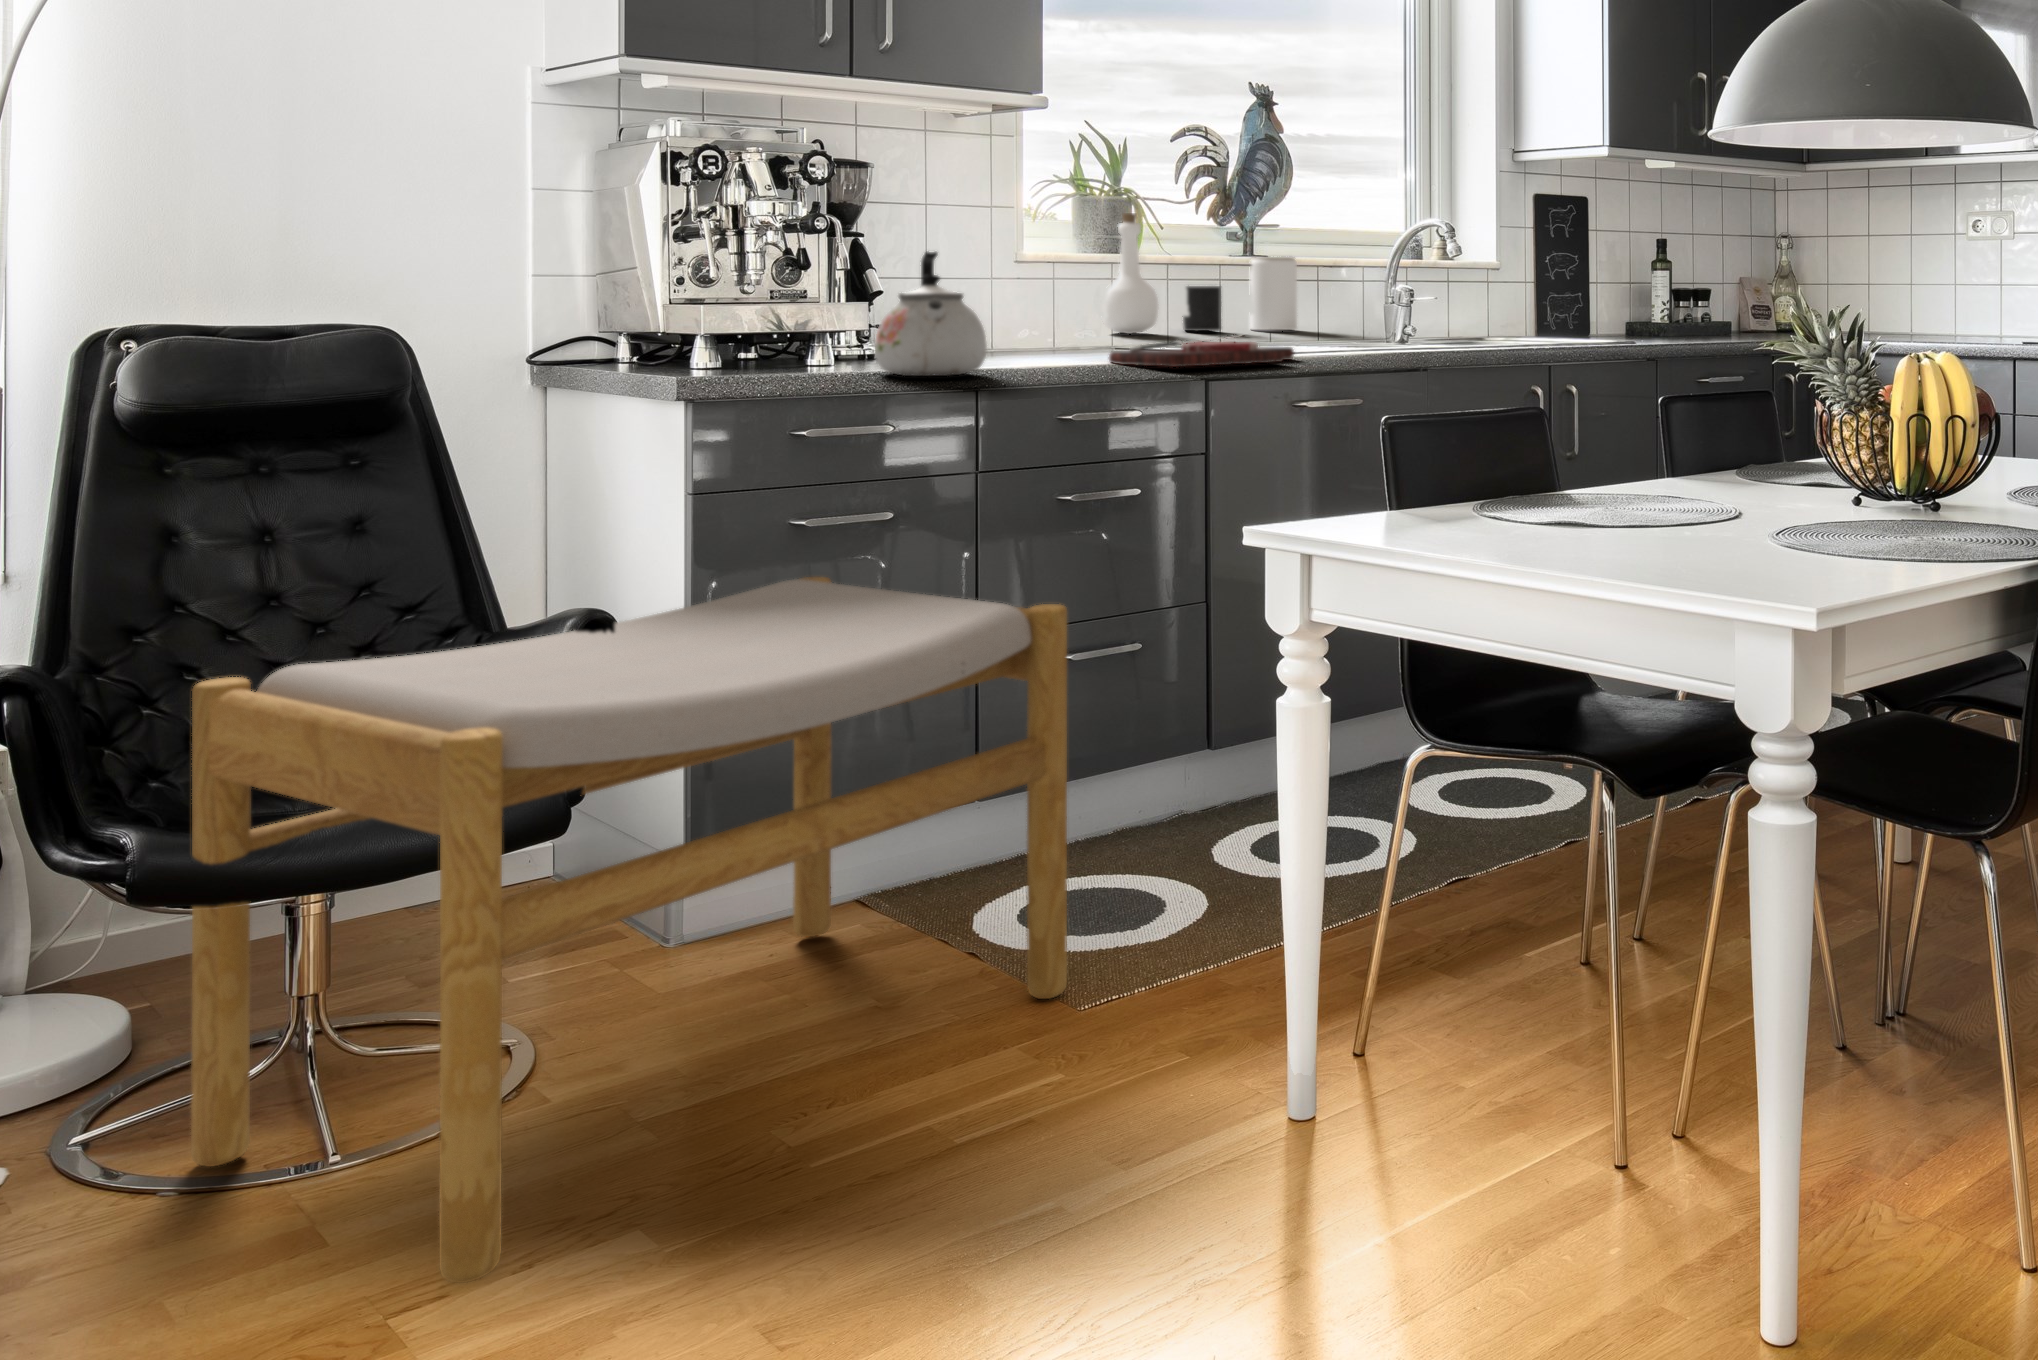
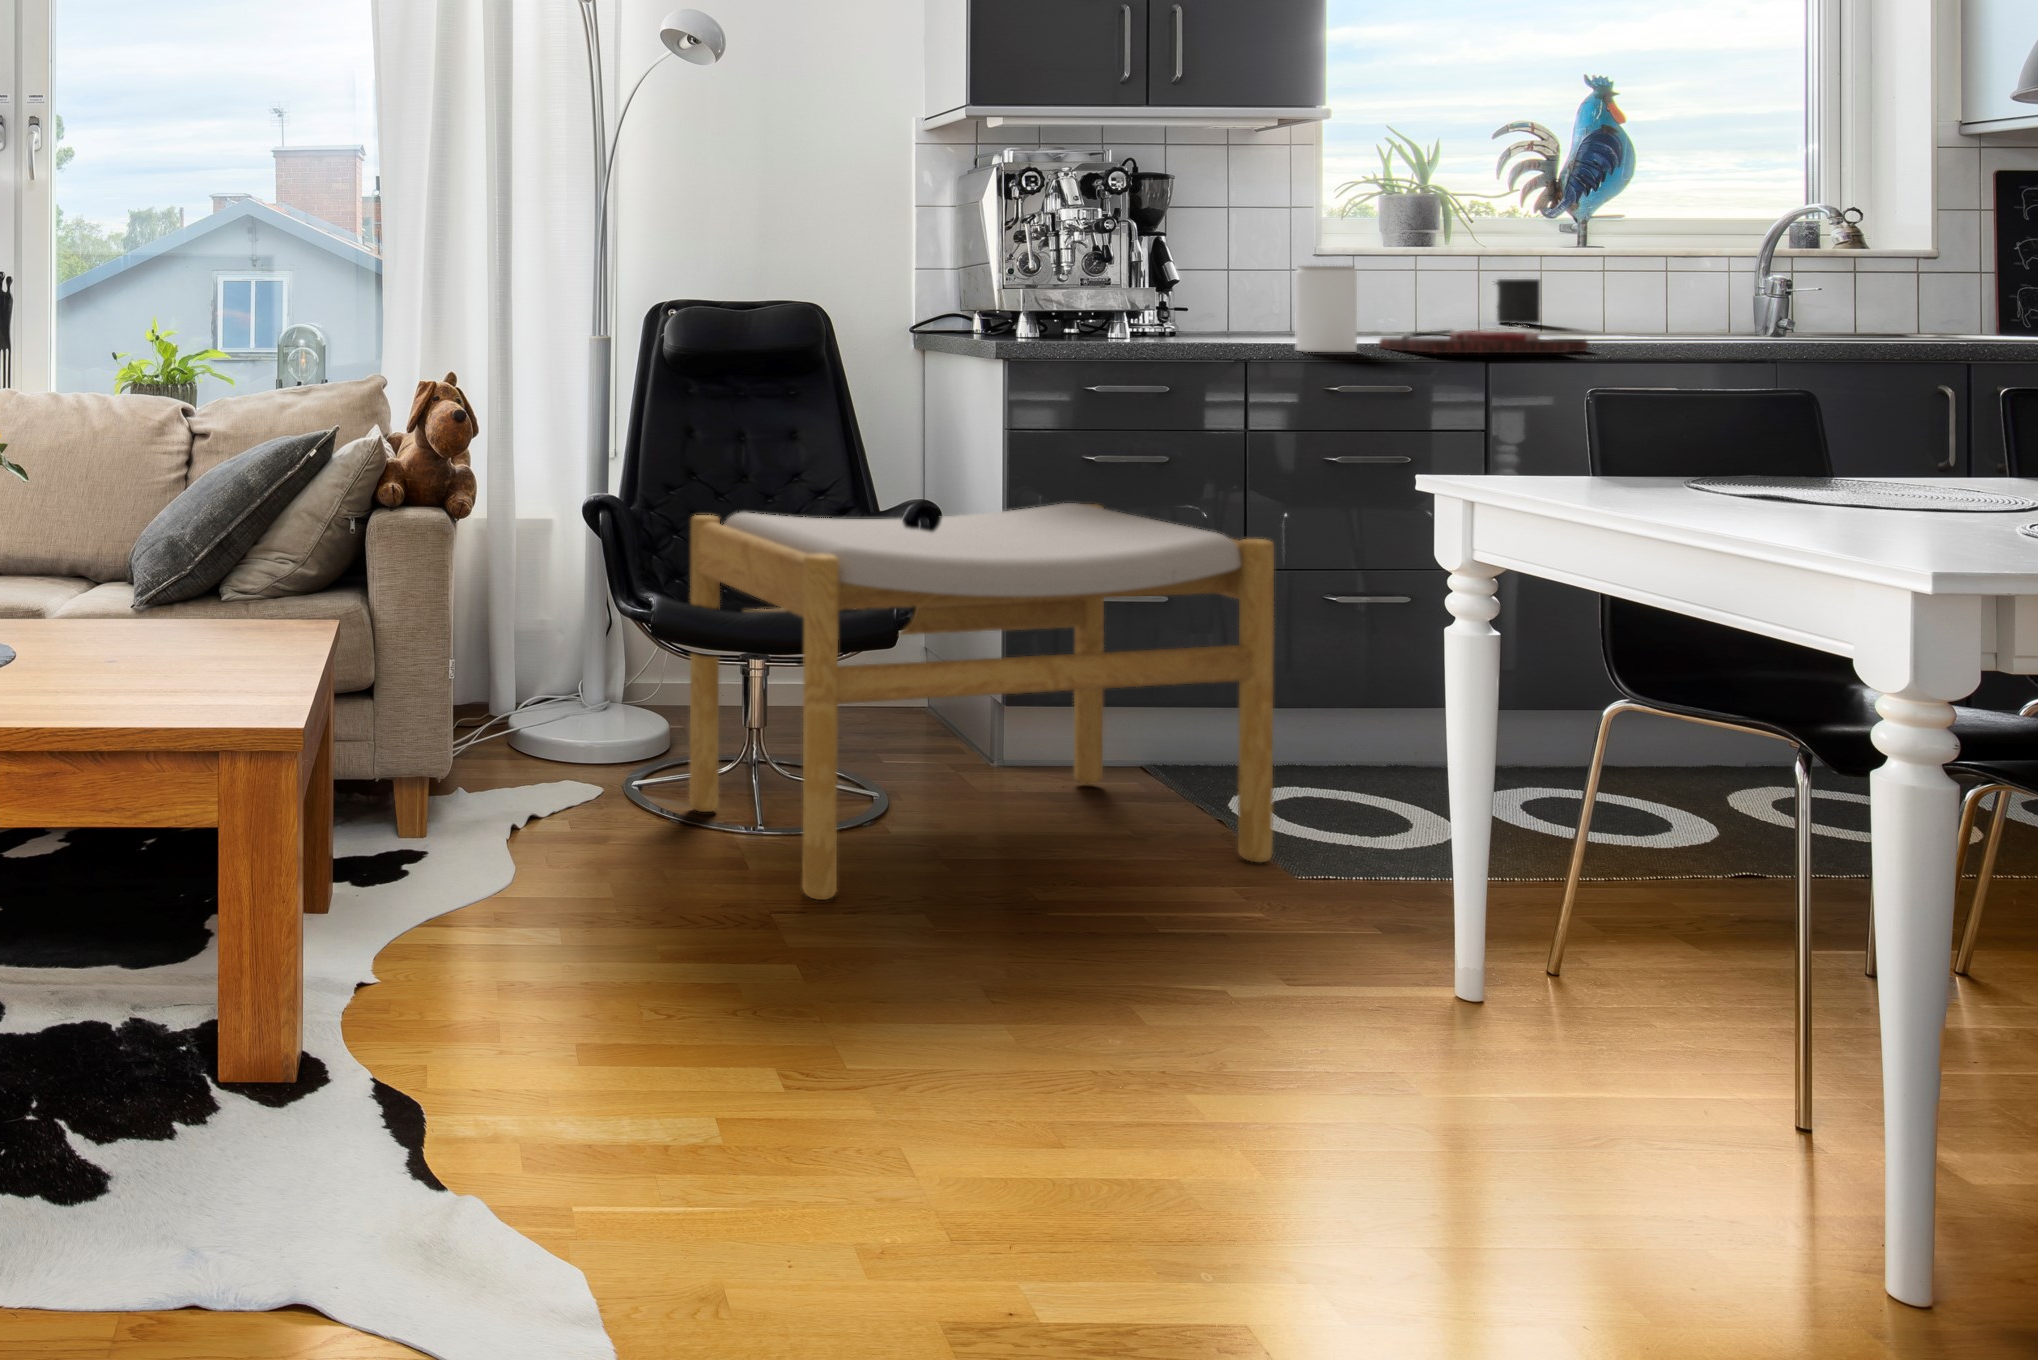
bottle: present [1103,213,1158,334] -> none [1403,209,1464,324]
kettle: present [875,252,987,376] -> none [1152,248,1248,351]
jar: present [1249,257,1297,330] -> present [1295,266,1357,352]

